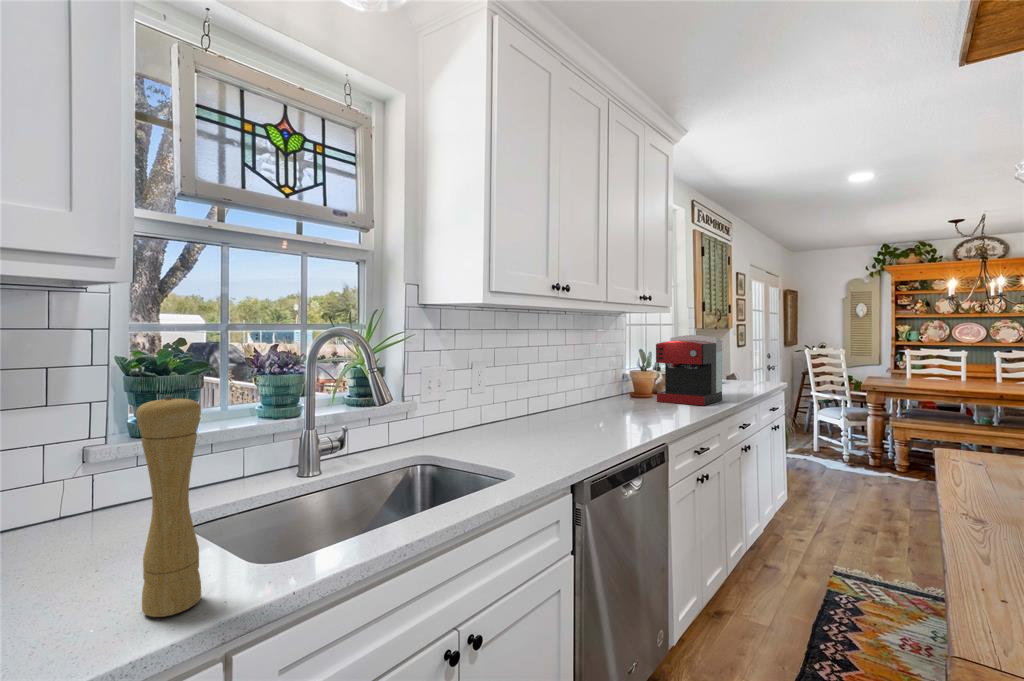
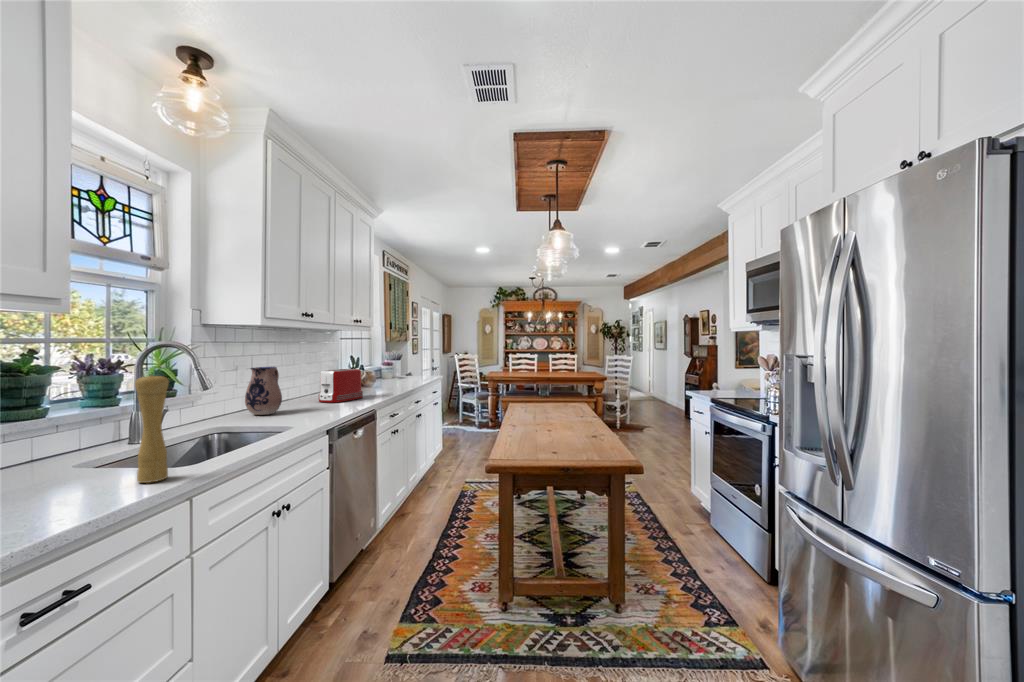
coffee maker: present [656,335,722,406] -> none [362,345,404,390]
ceramic pitcher: none [472,367,521,440] -> present [245,367,282,415]
toaster: none [583,372,651,425] -> present [318,369,363,403]

